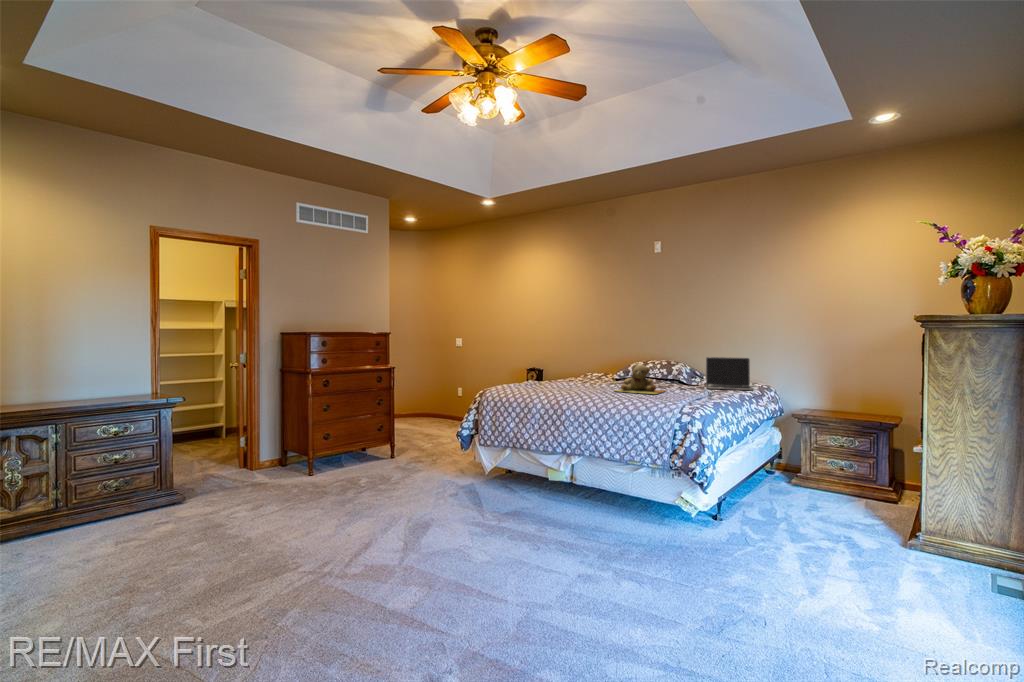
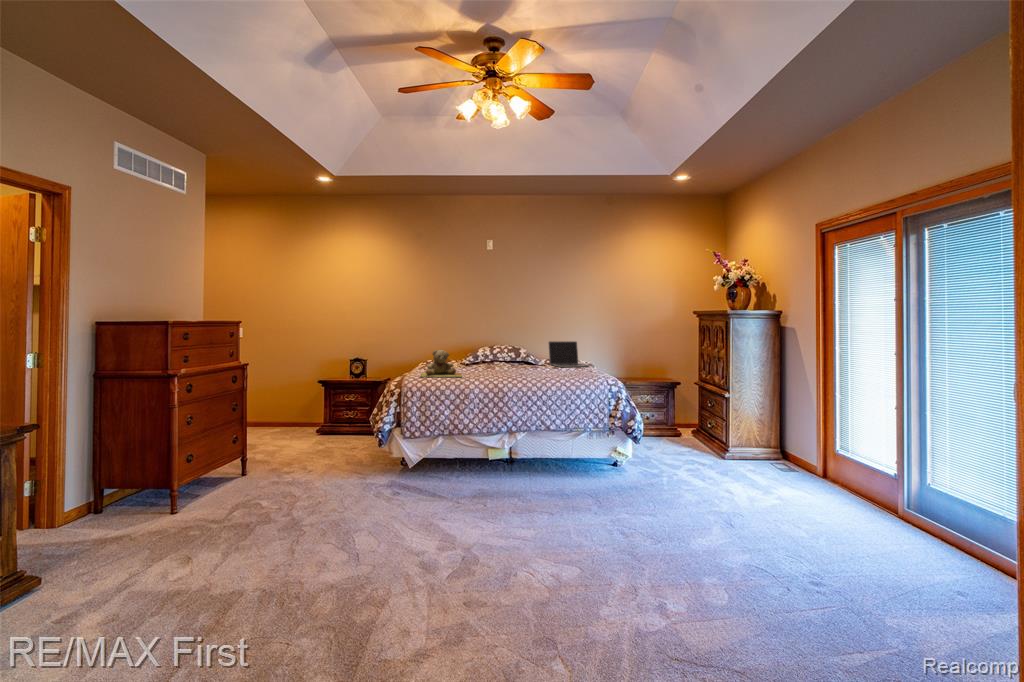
teddy bear: present [615,364,664,394] -> present [421,350,462,377]

